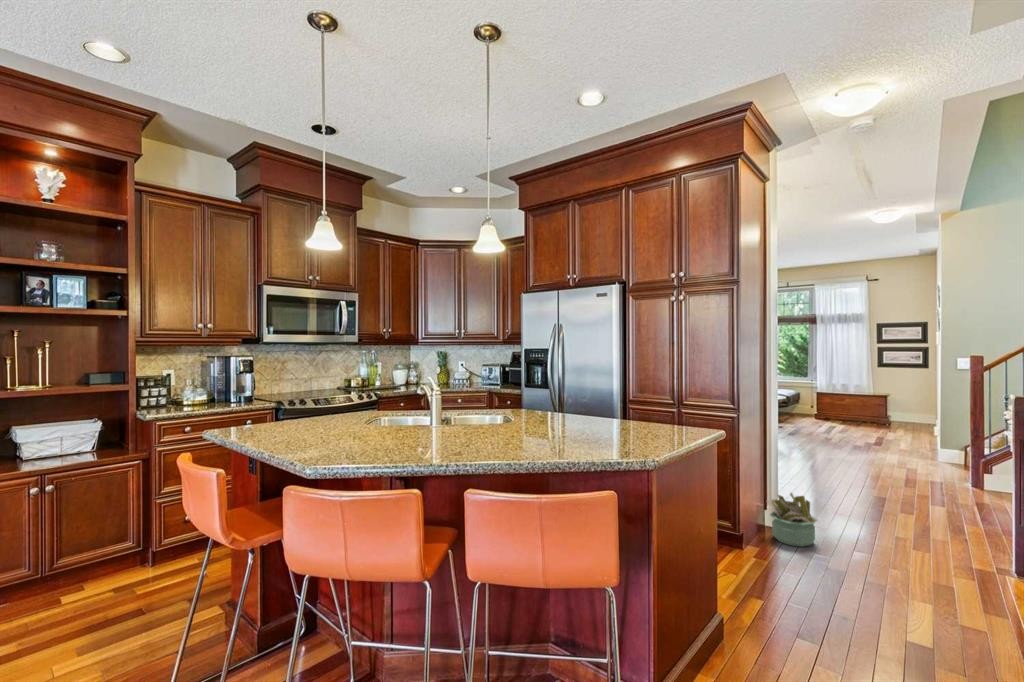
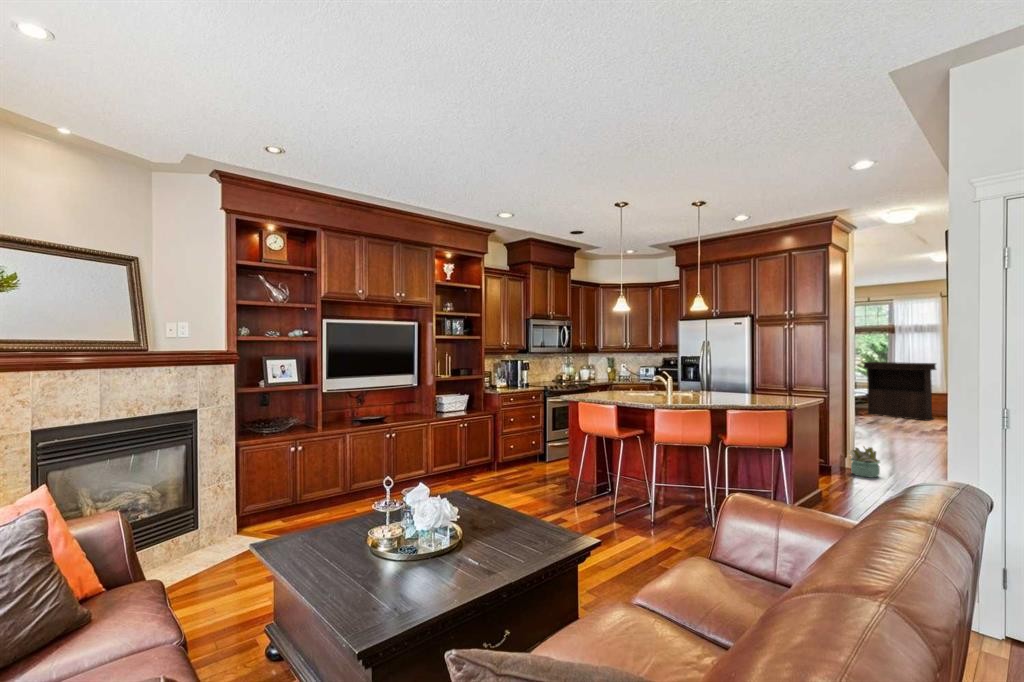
console table: none [782,357,864,428] -> present [863,362,936,421]

